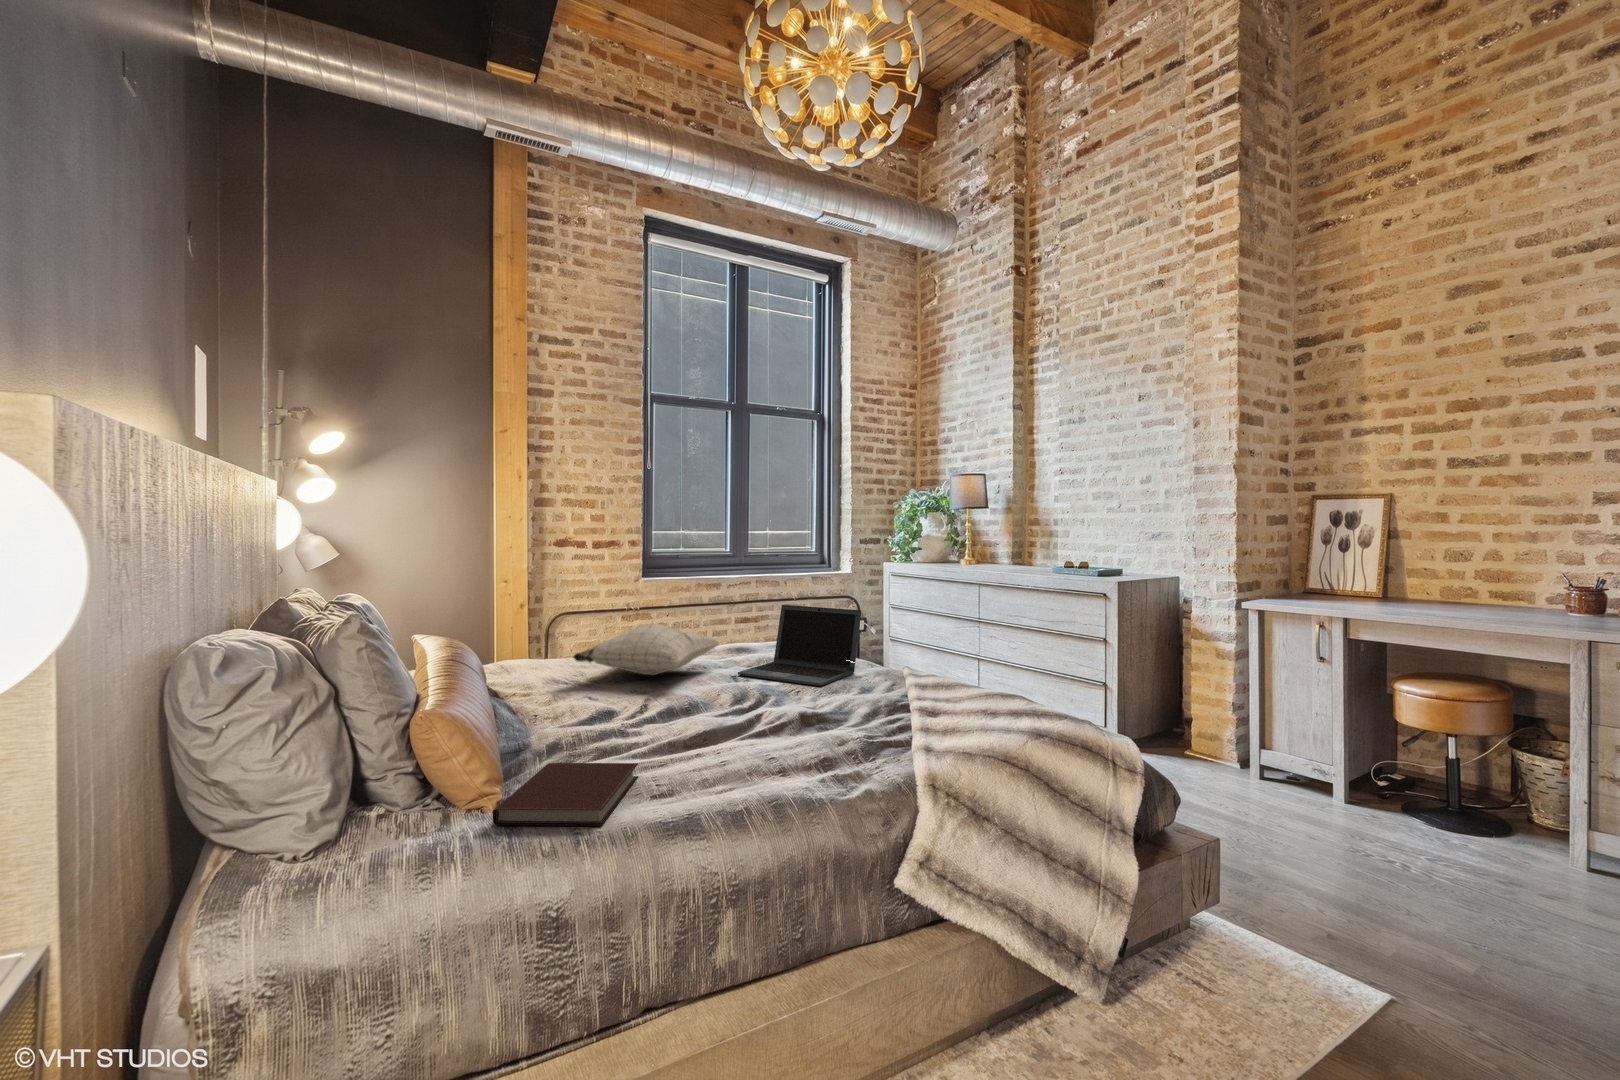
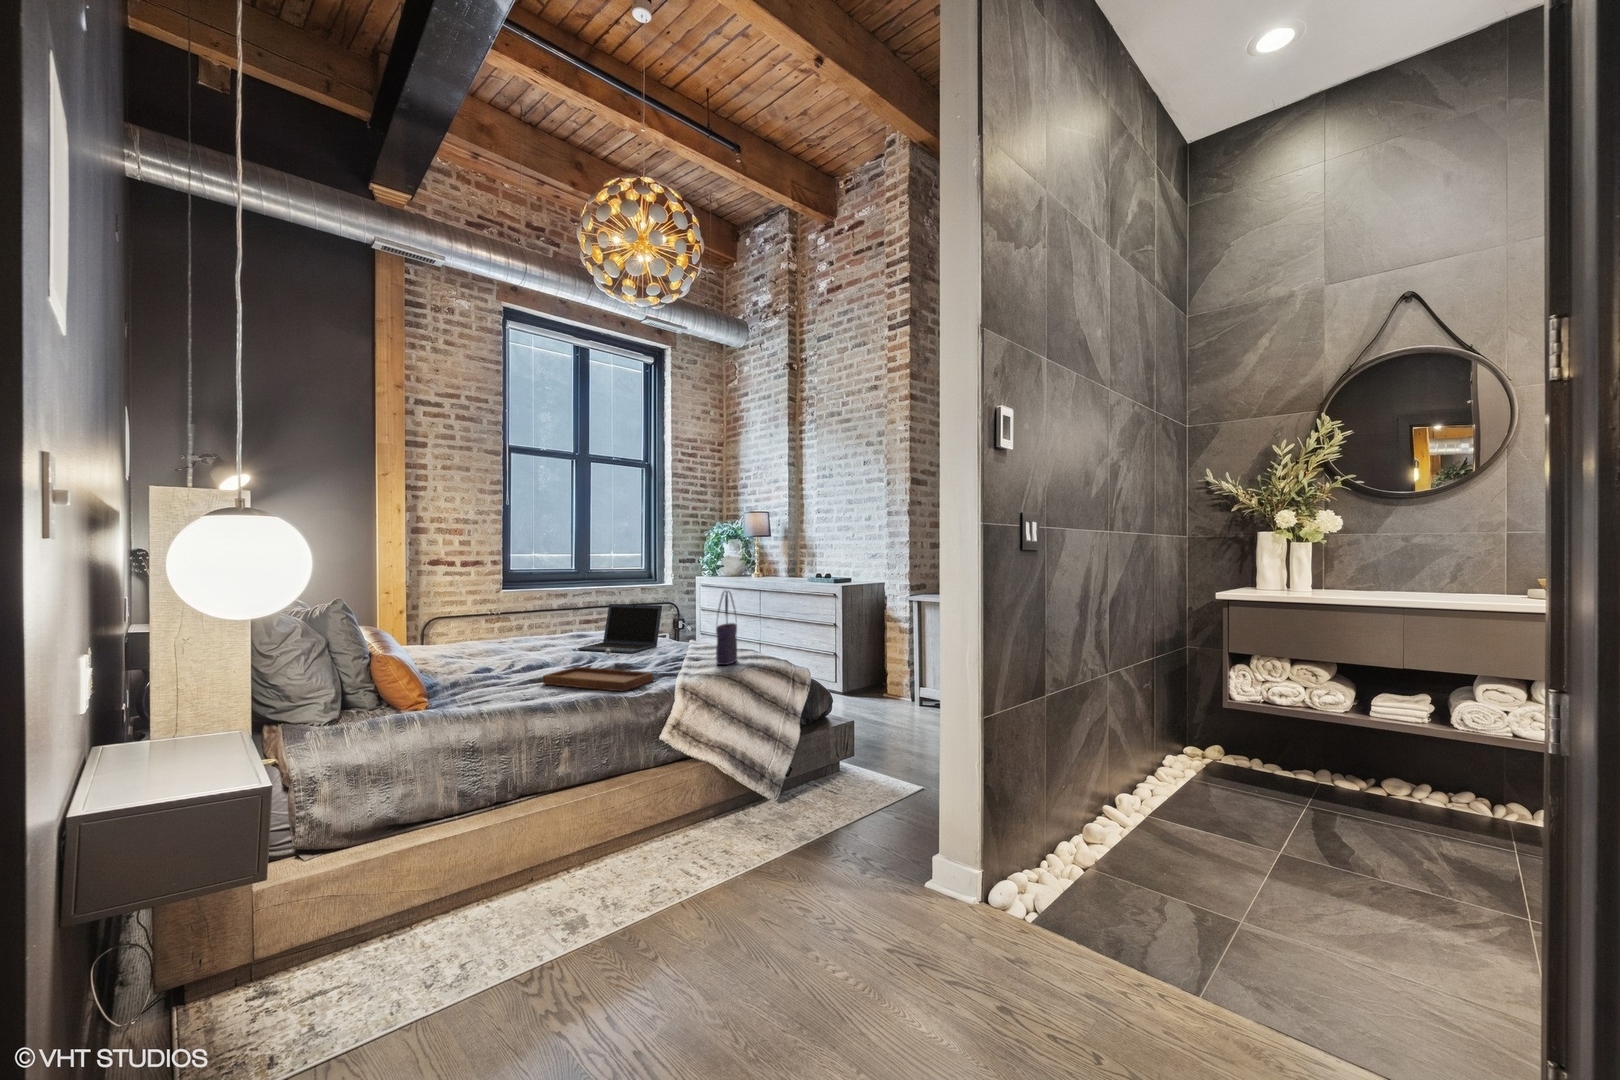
tote bag: none [970,593,1003,726] -> present [716,591,737,665]
pillow: present [573,623,719,675] -> none [460,617,565,652]
tray: none [682,699,872,791] -> present [543,649,653,691]
notebook: present [493,763,638,826] -> none [441,685,518,711]

